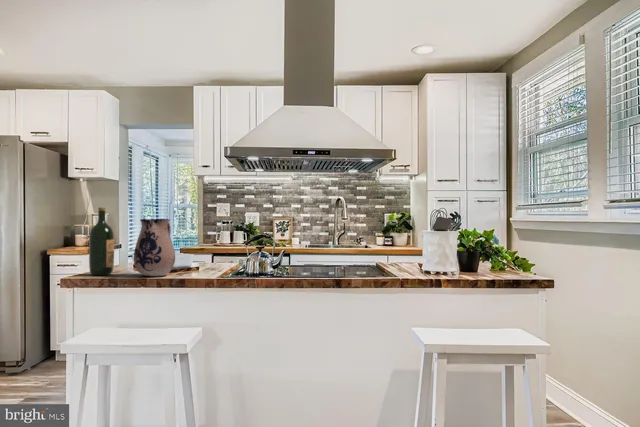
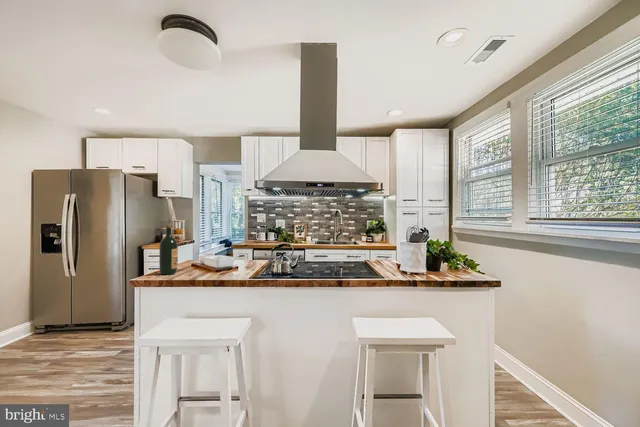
ceramic pitcher: present [134,219,175,276] -> none [191,233,221,276]

